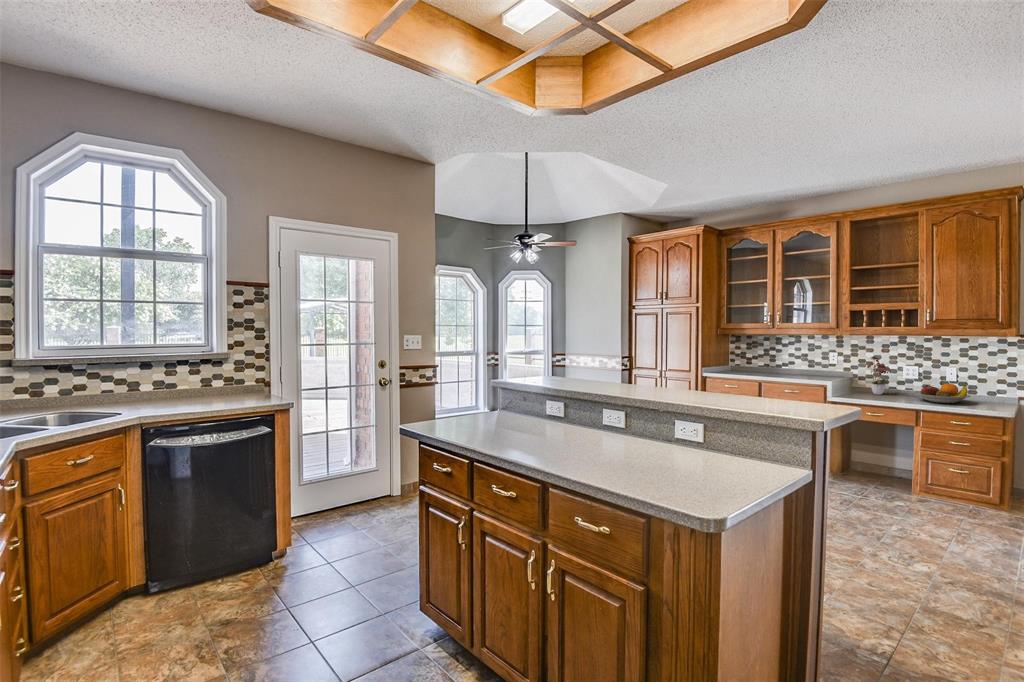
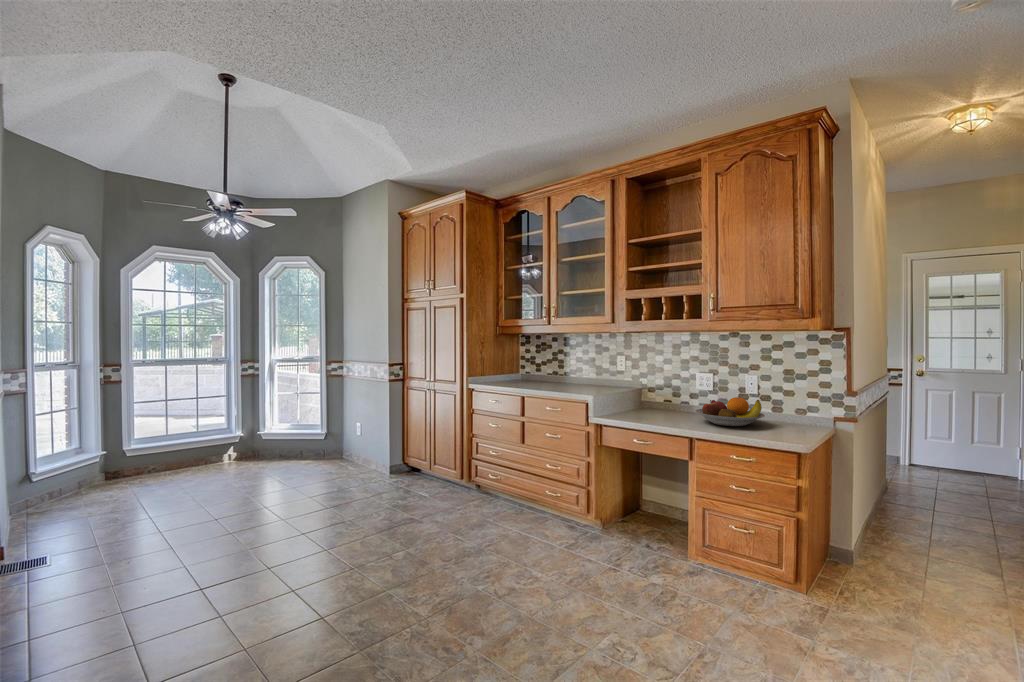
flower arrangement: present [867,356,891,395] -> none [646,357,676,413]

